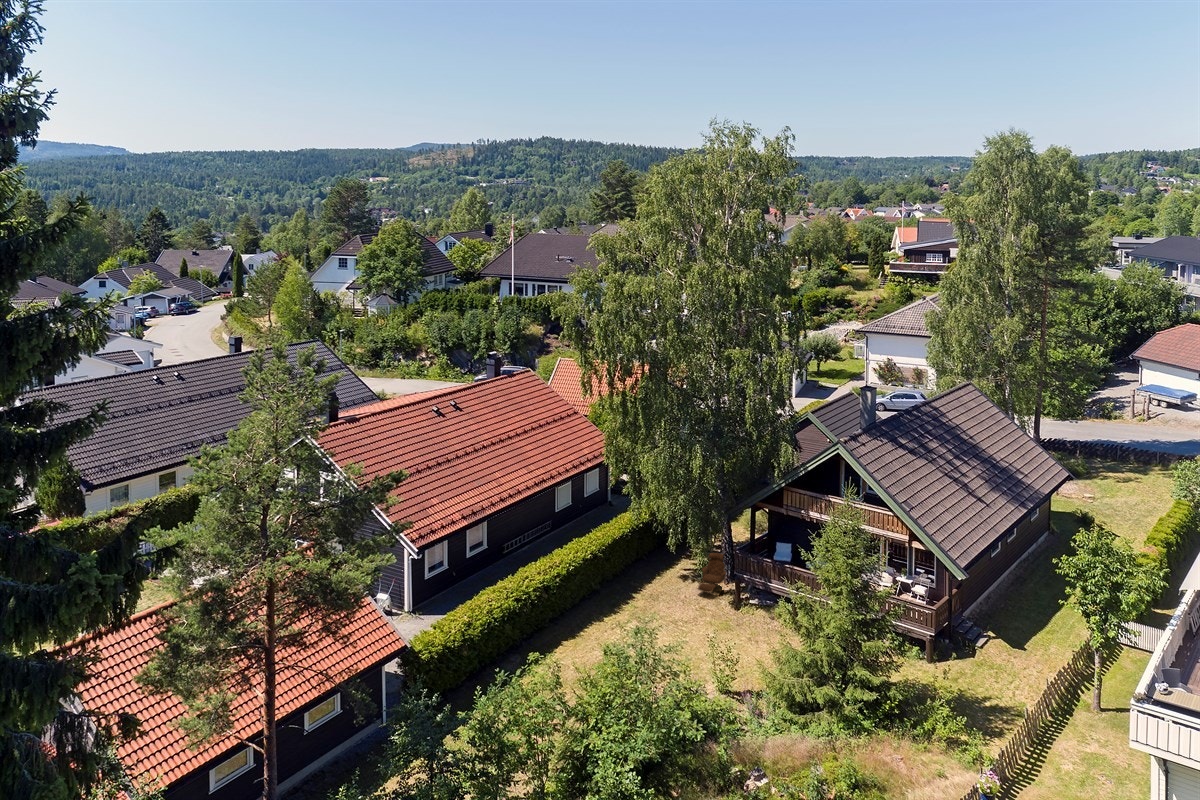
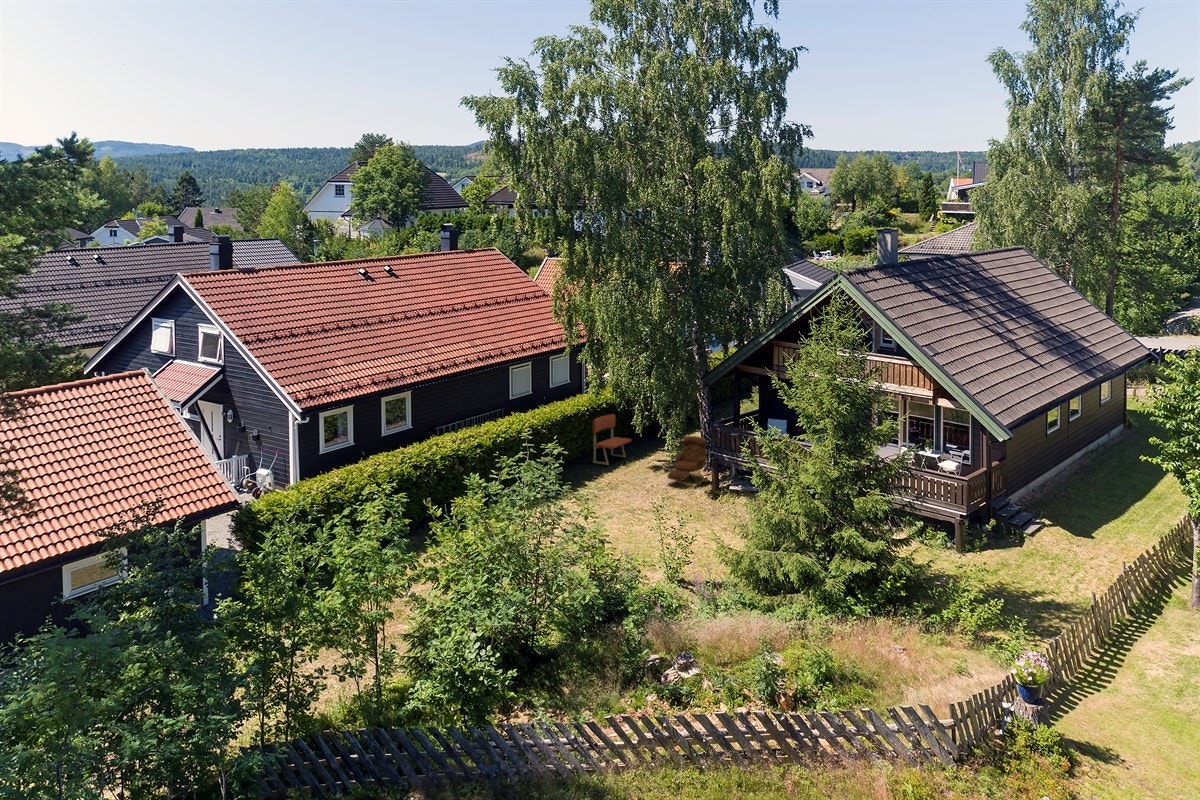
bench: none [633,530,663,574] -> present [593,414,631,465]

